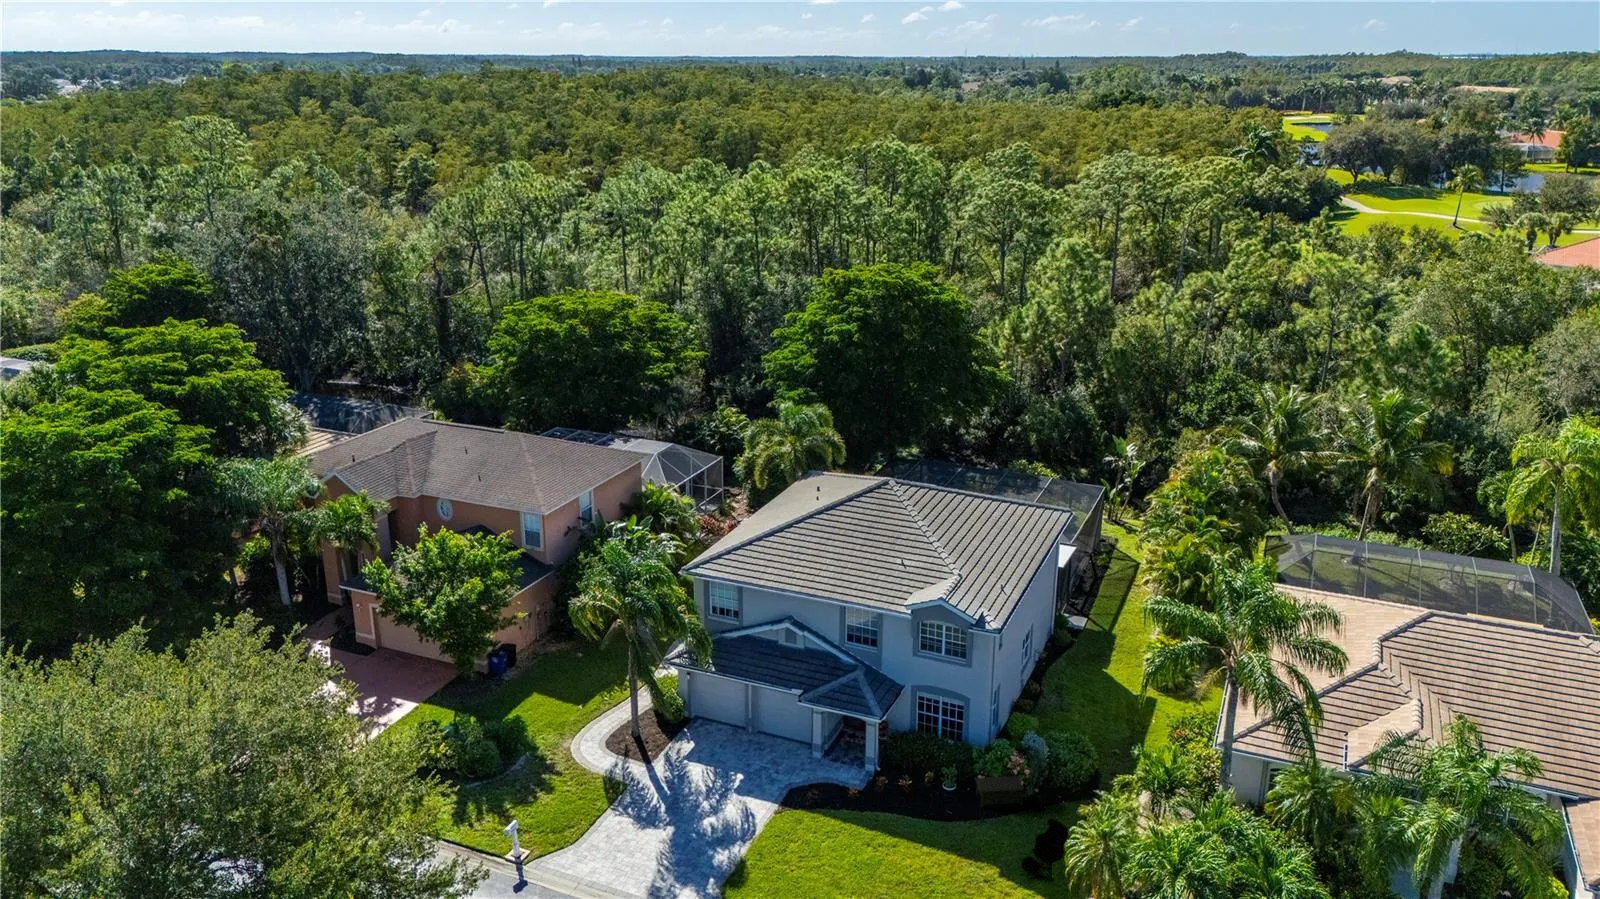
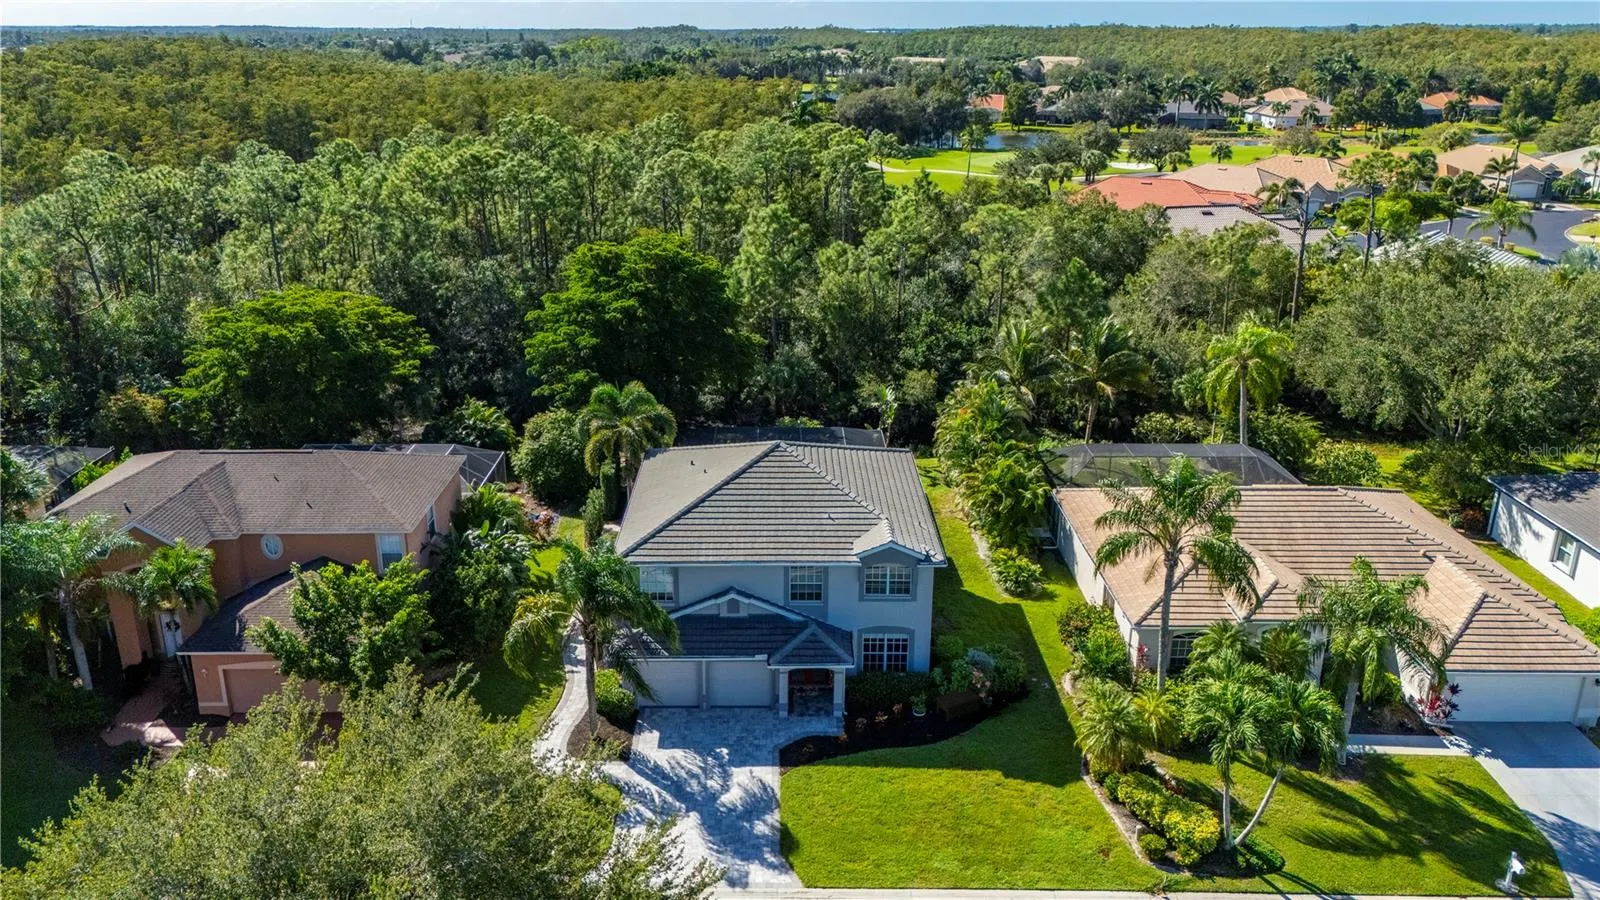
lounge chair: present [1021,819,1068,875] -> present [121,650,152,694]

